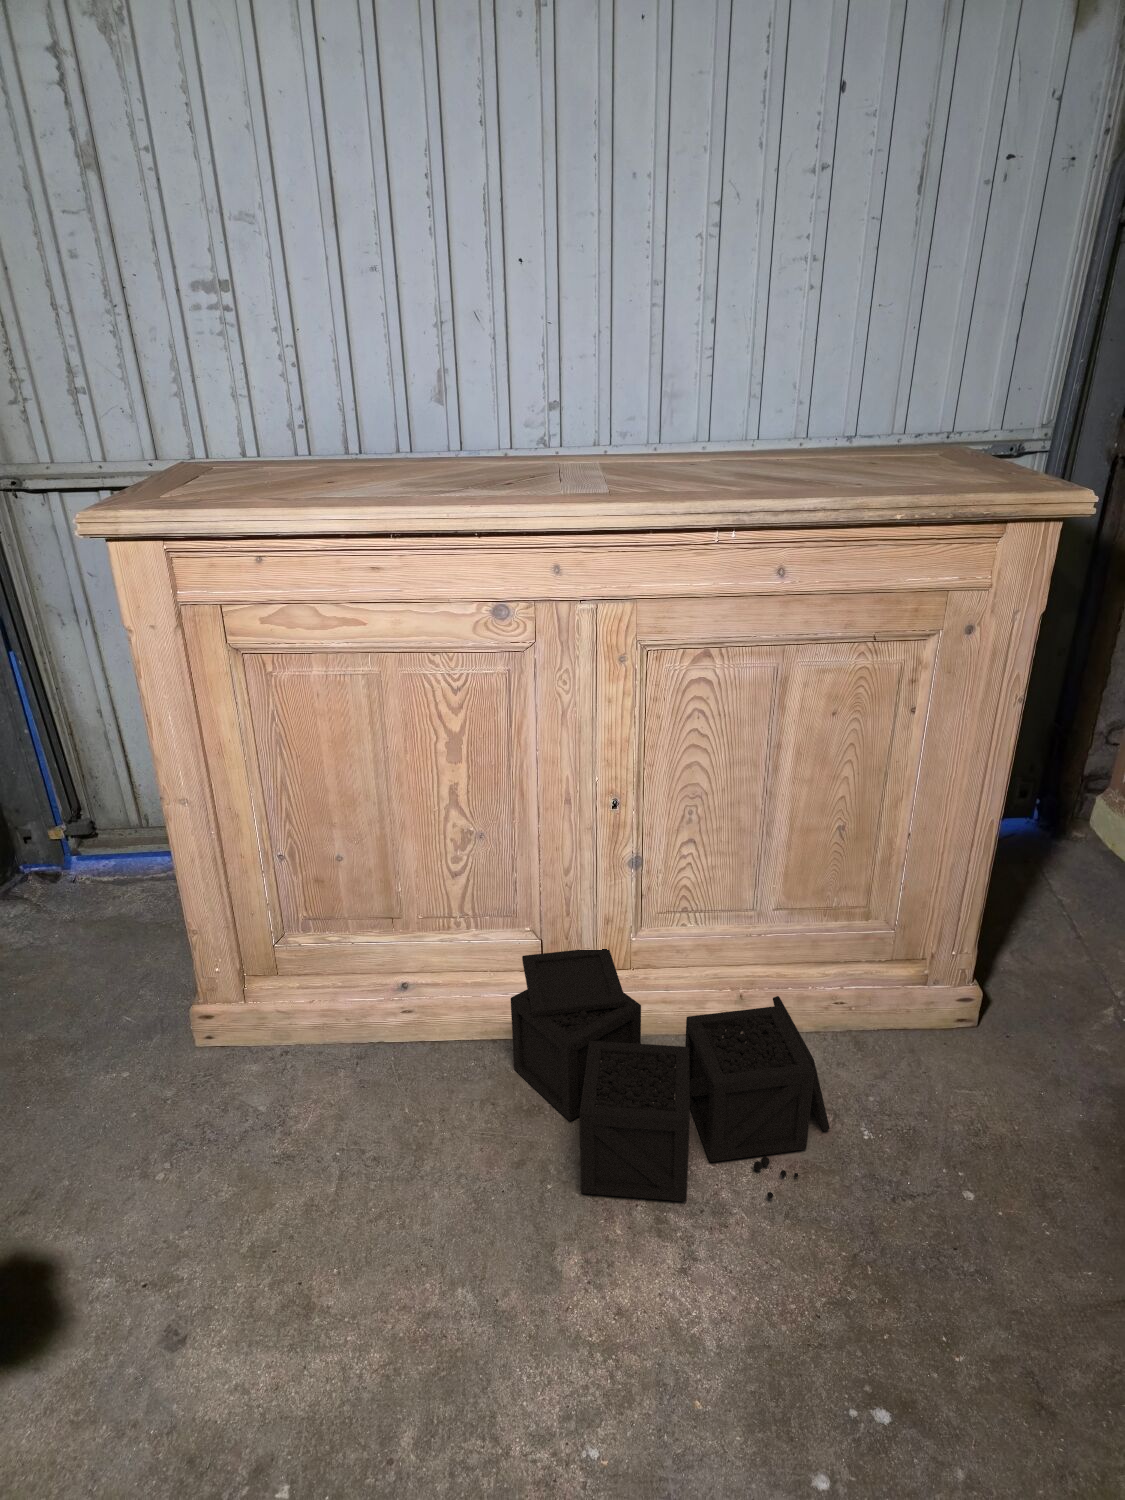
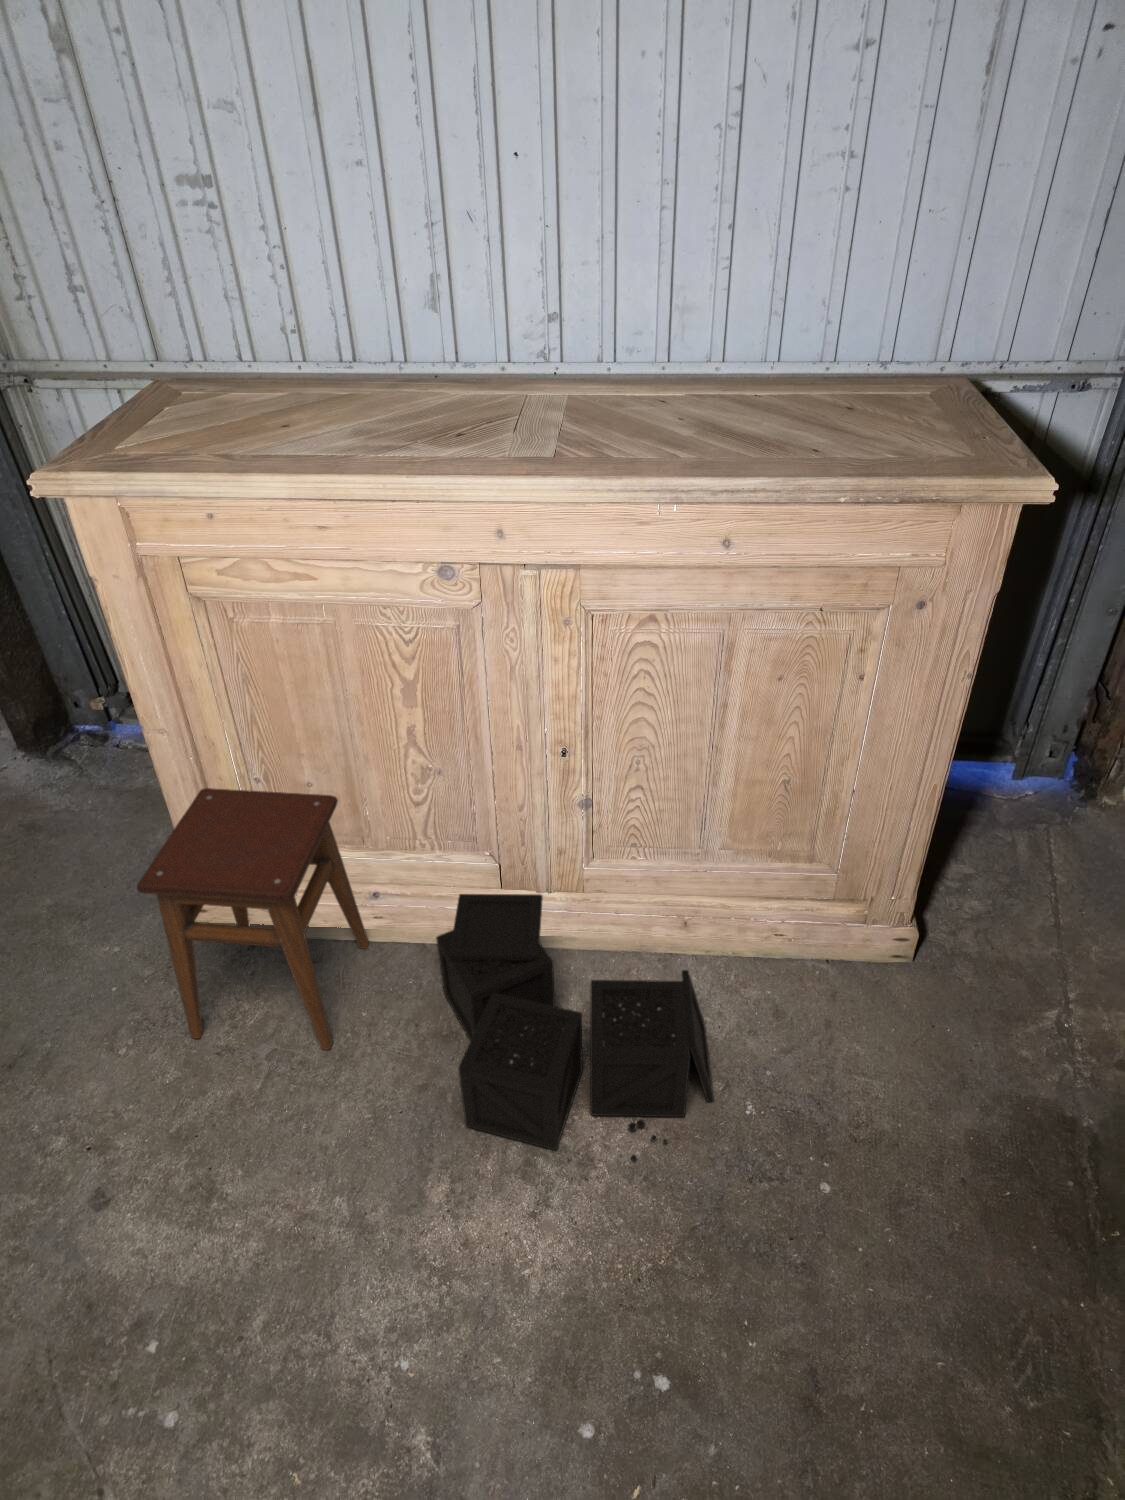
stool: none [203,855,417,1151] -> present [137,788,369,1050]

